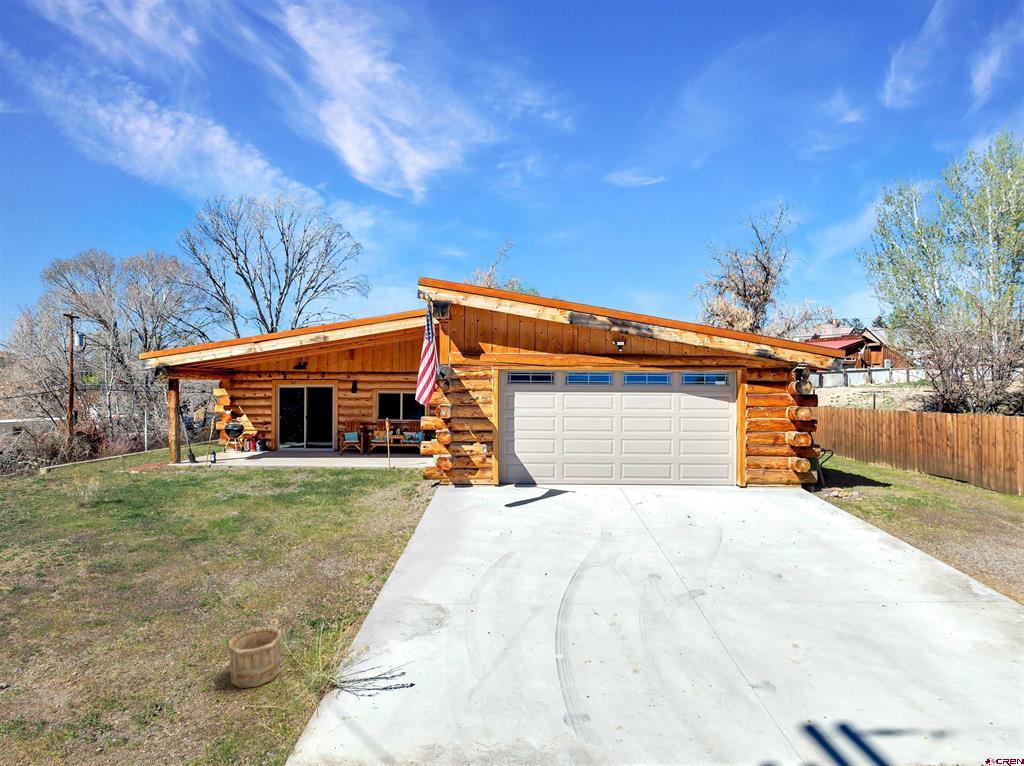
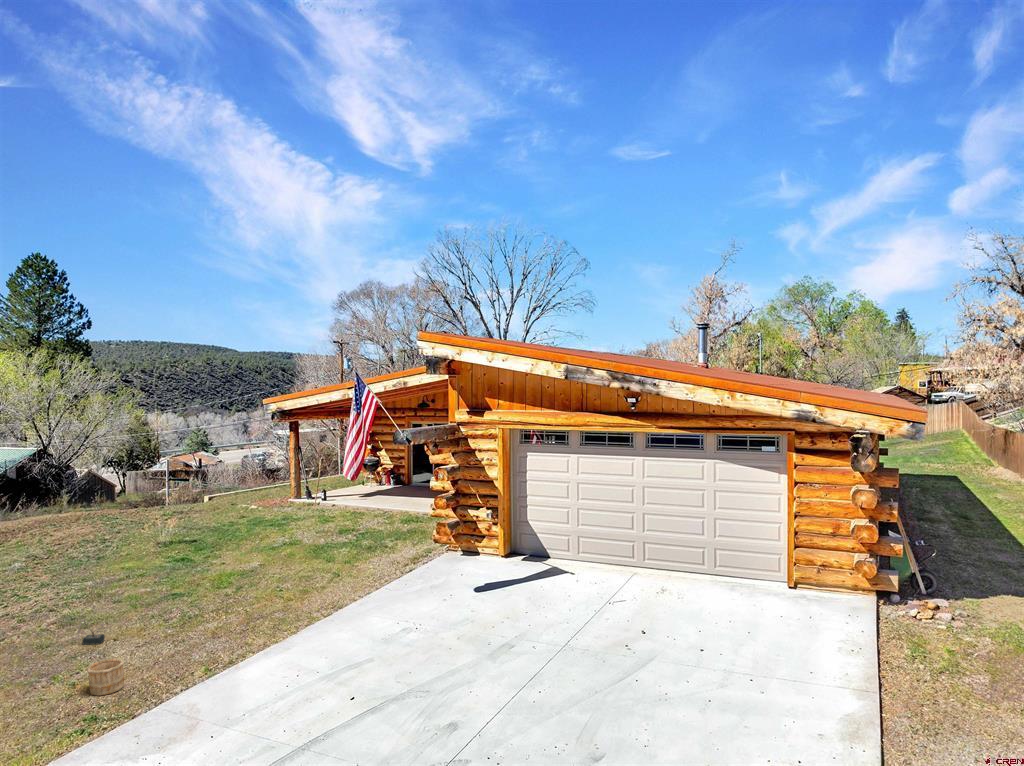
decorative plant: none [107,587,158,626] -> present [77,619,106,645]

